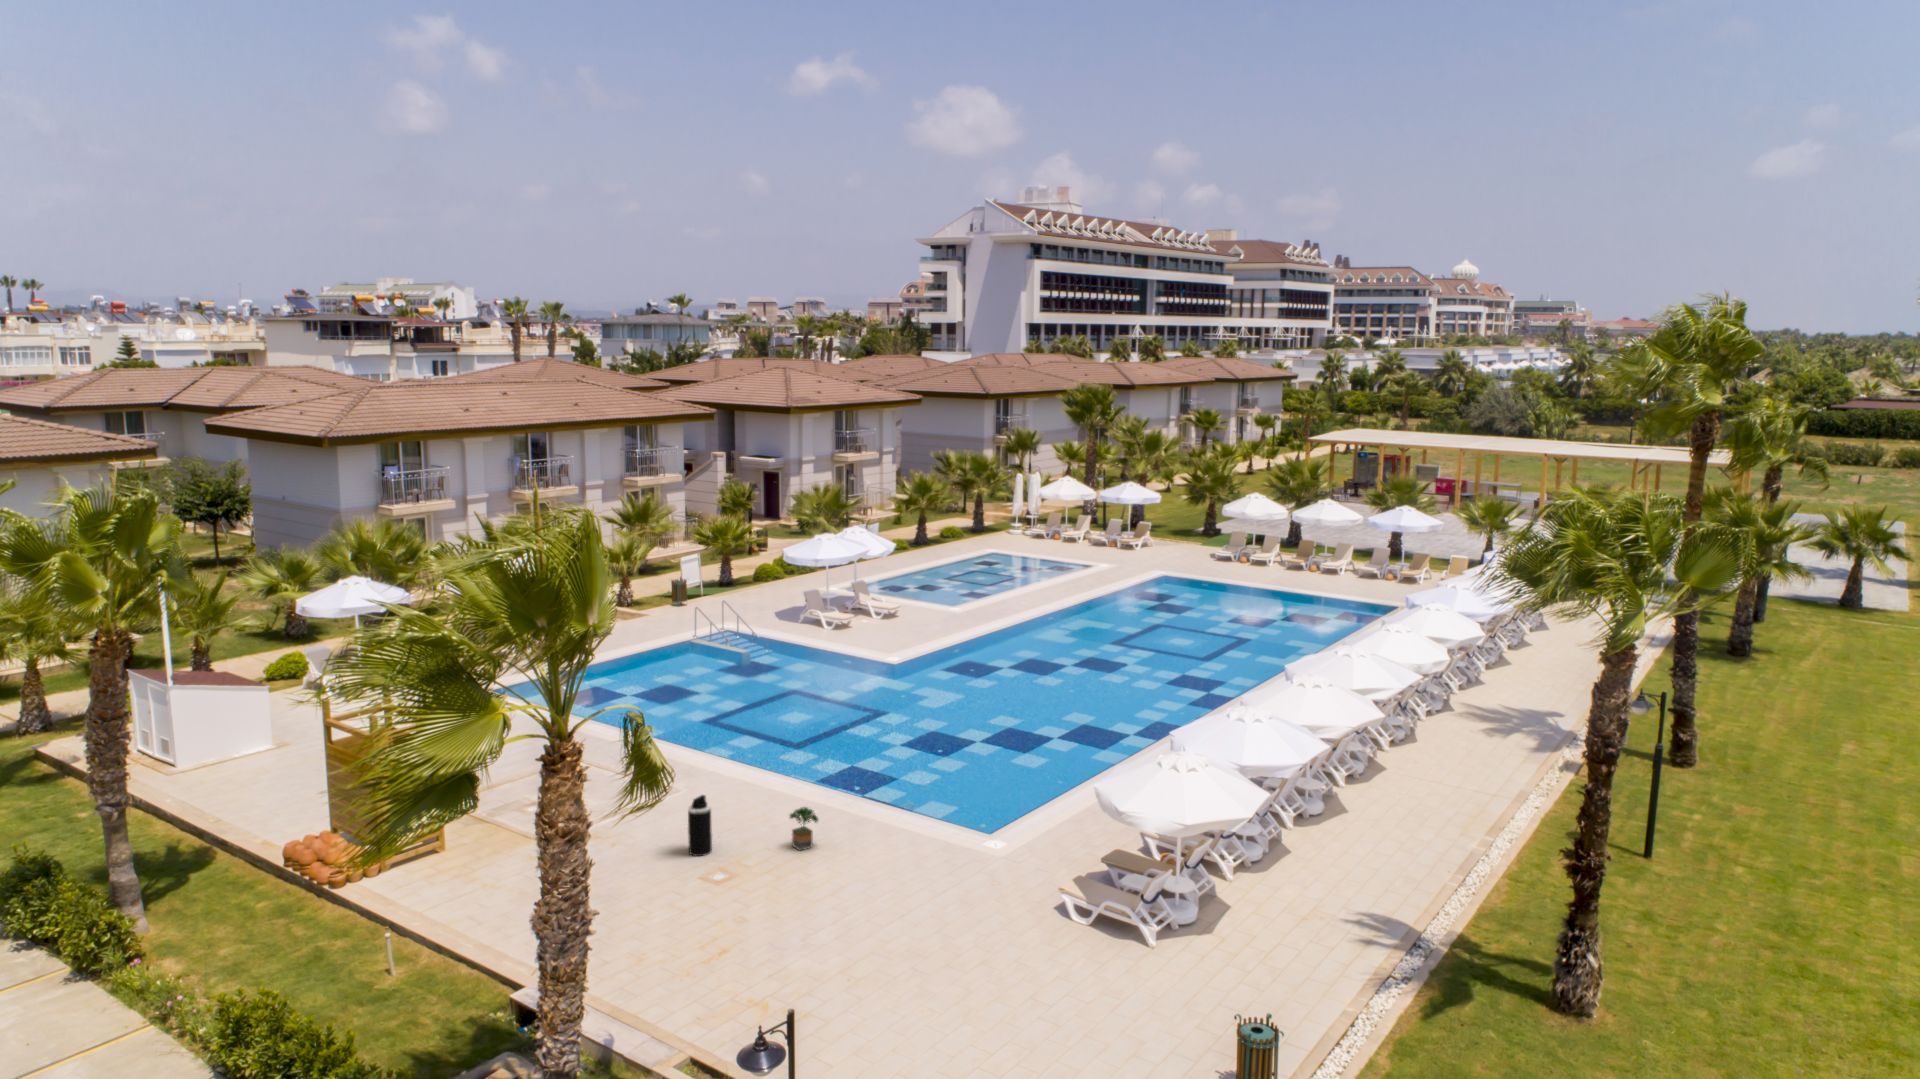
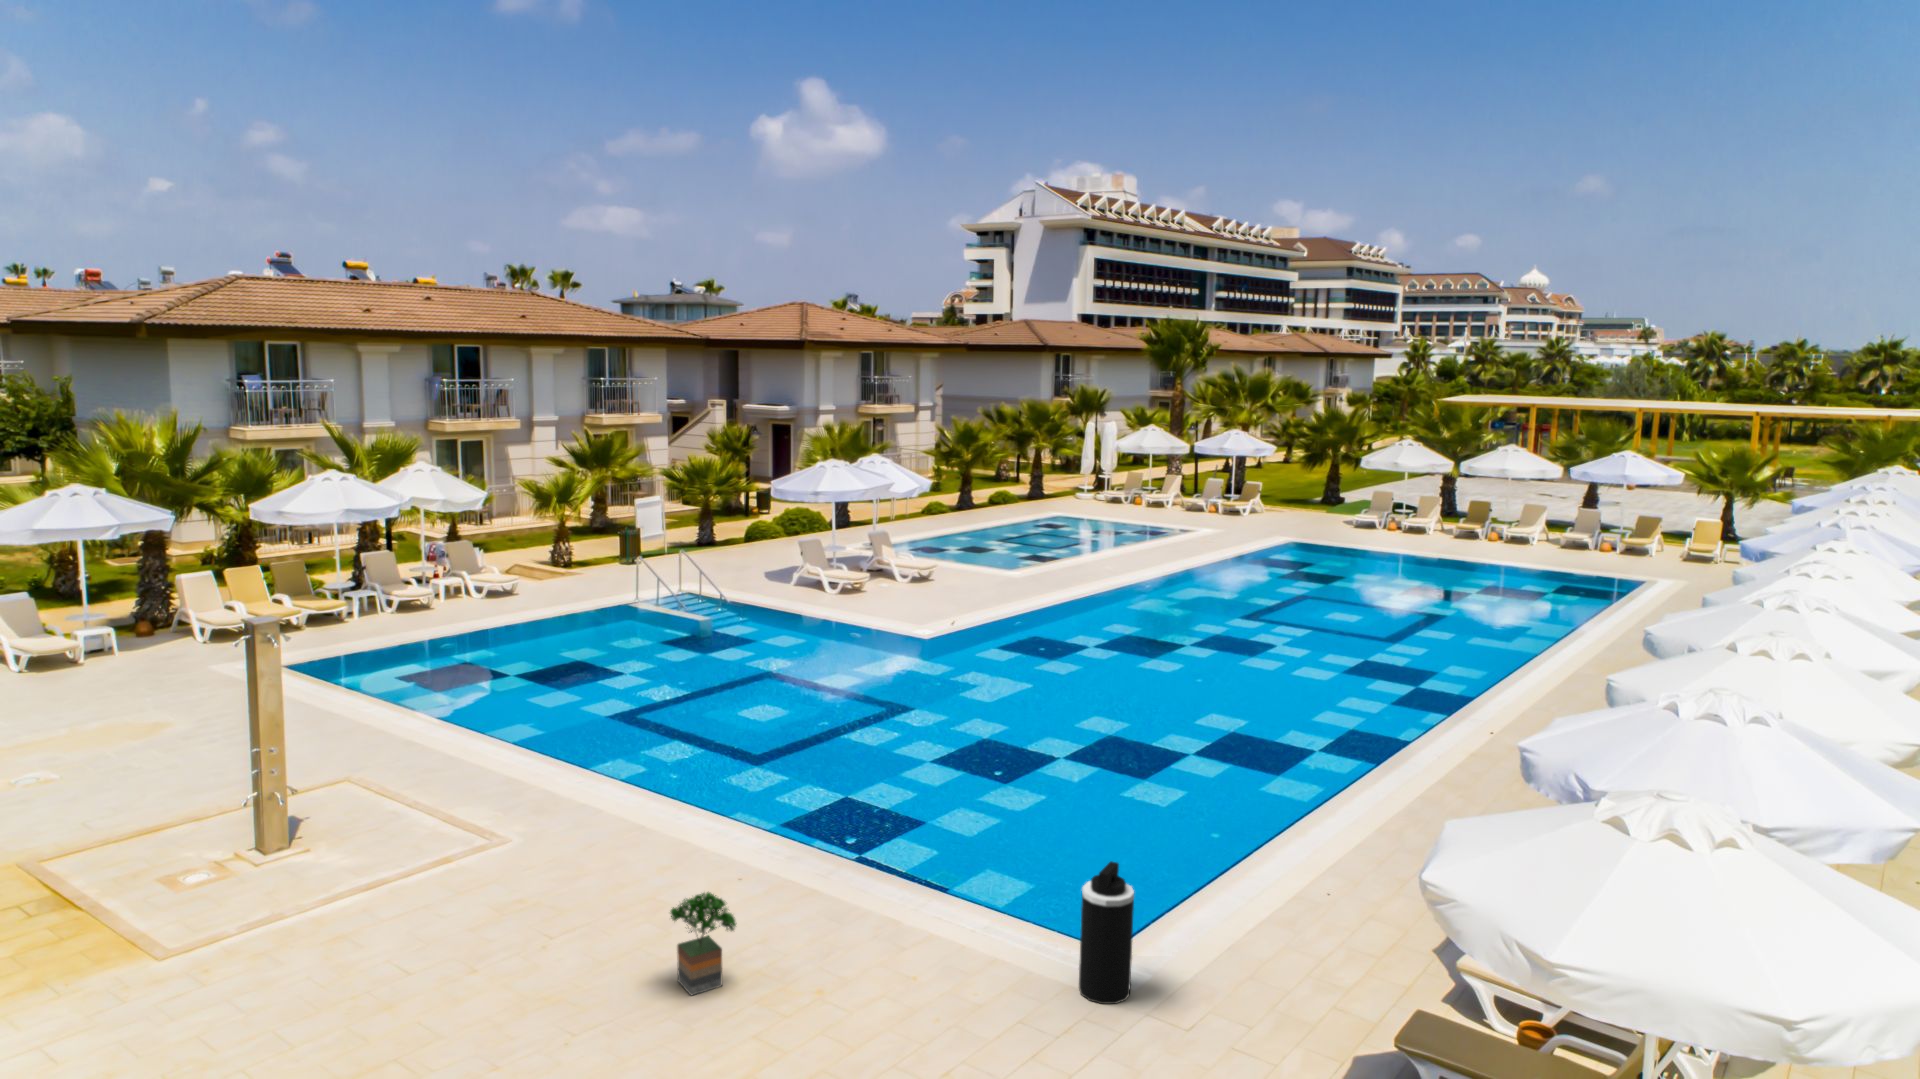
trash can: present [688,795,712,856] -> present [1079,861,1134,1004]

